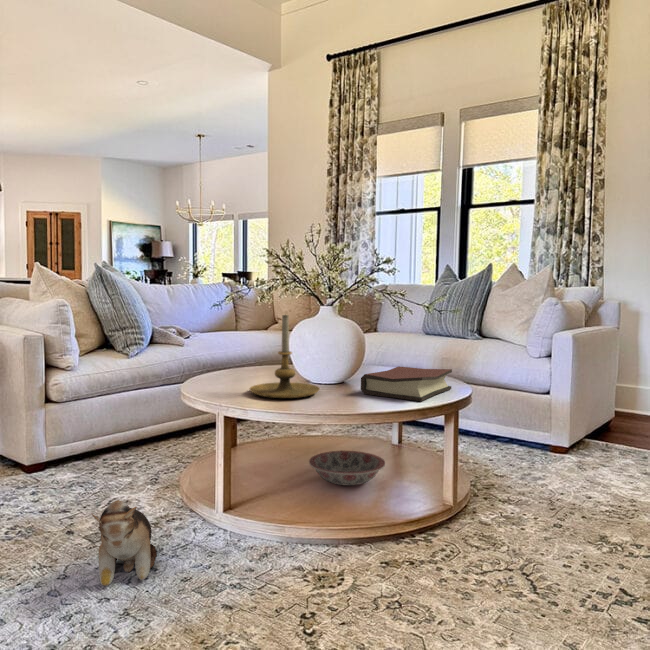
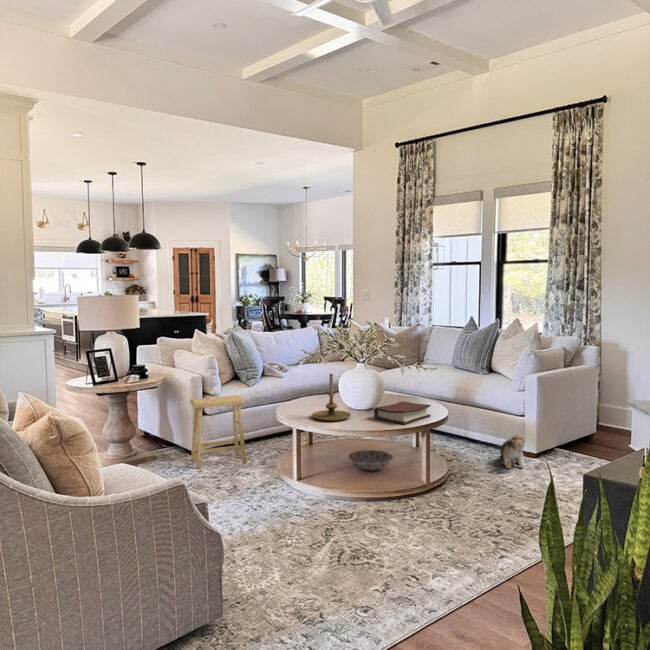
footstool: none [20,366,124,496] -> present [190,395,246,469]
plush toy: present [92,500,157,586] -> present [500,435,524,469]

